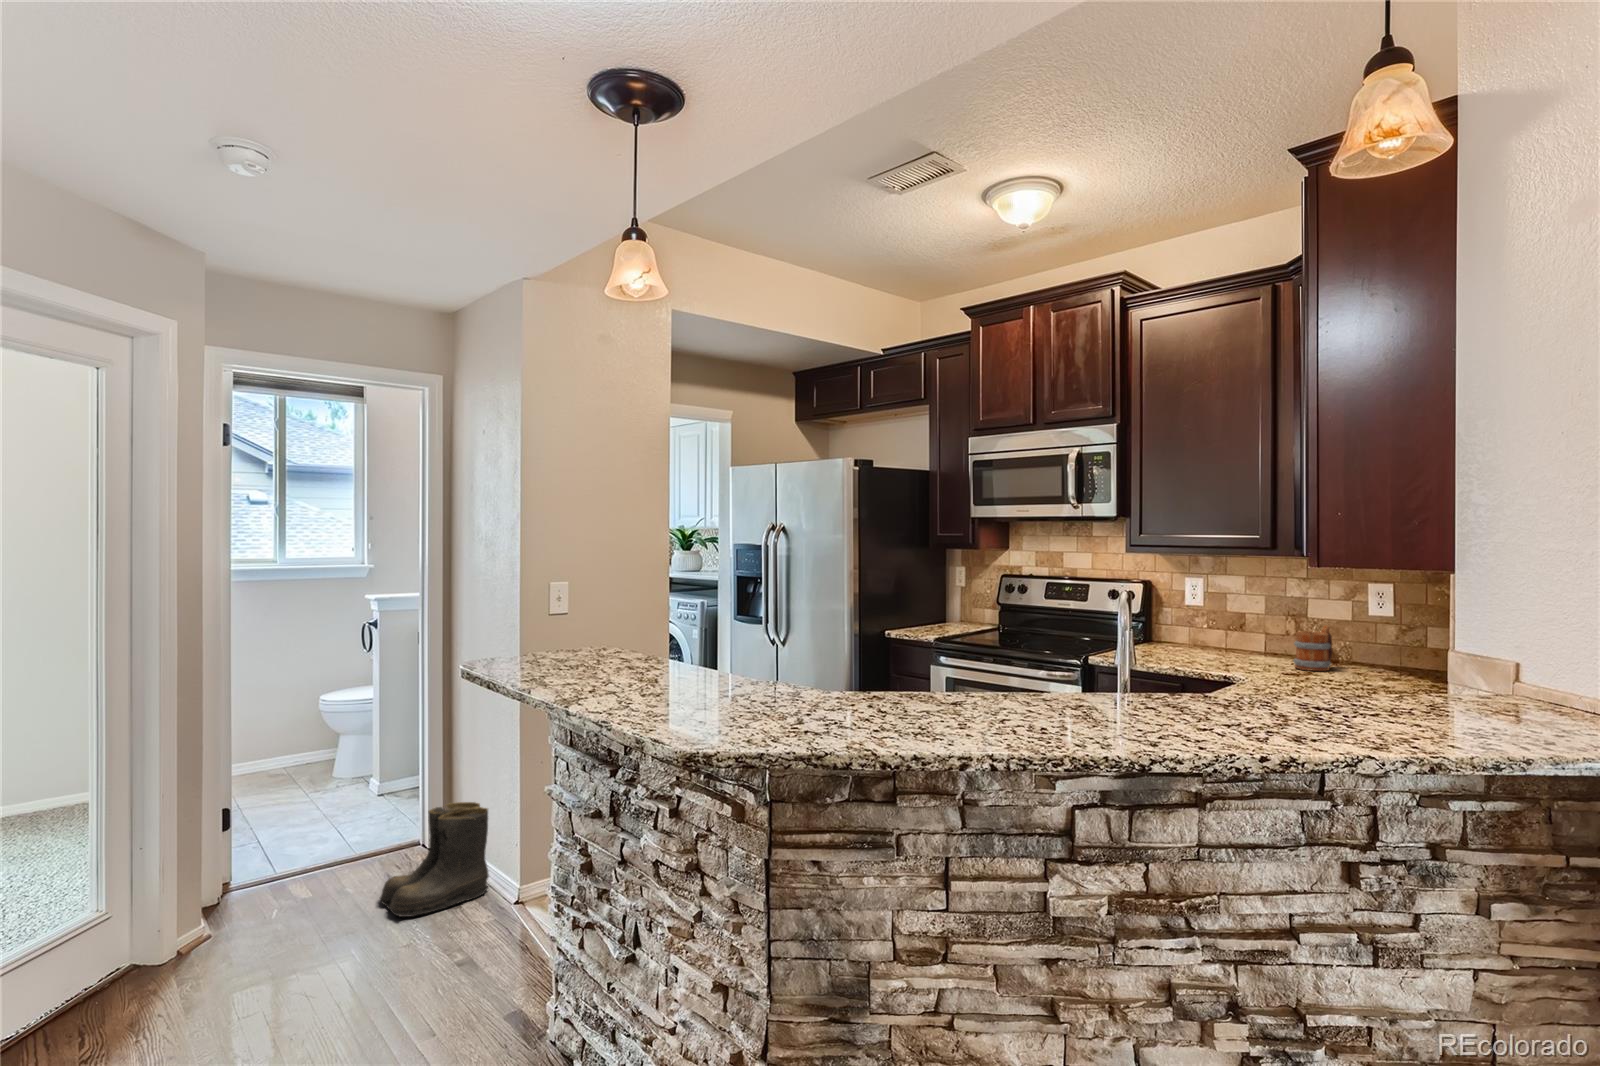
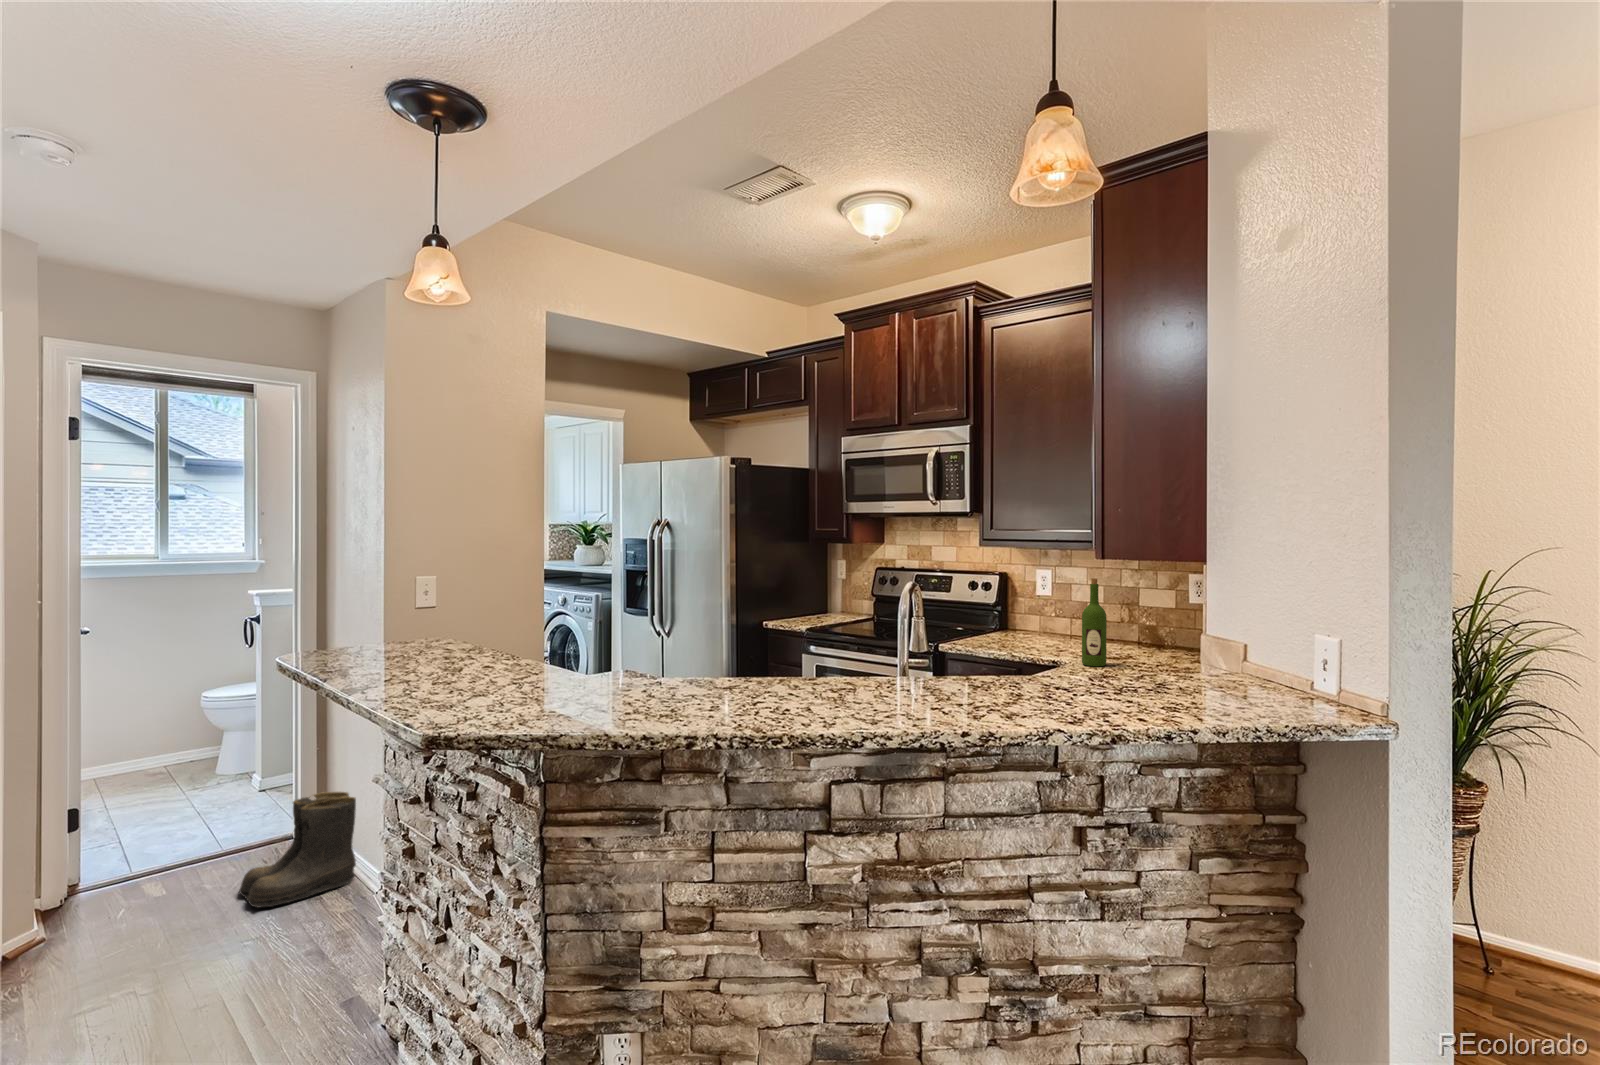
wine bottle: none [1258,589,1287,685] -> present [1082,578,1107,666]
mug: present [1293,625,1333,671] -> none [1120,612,1155,654]

